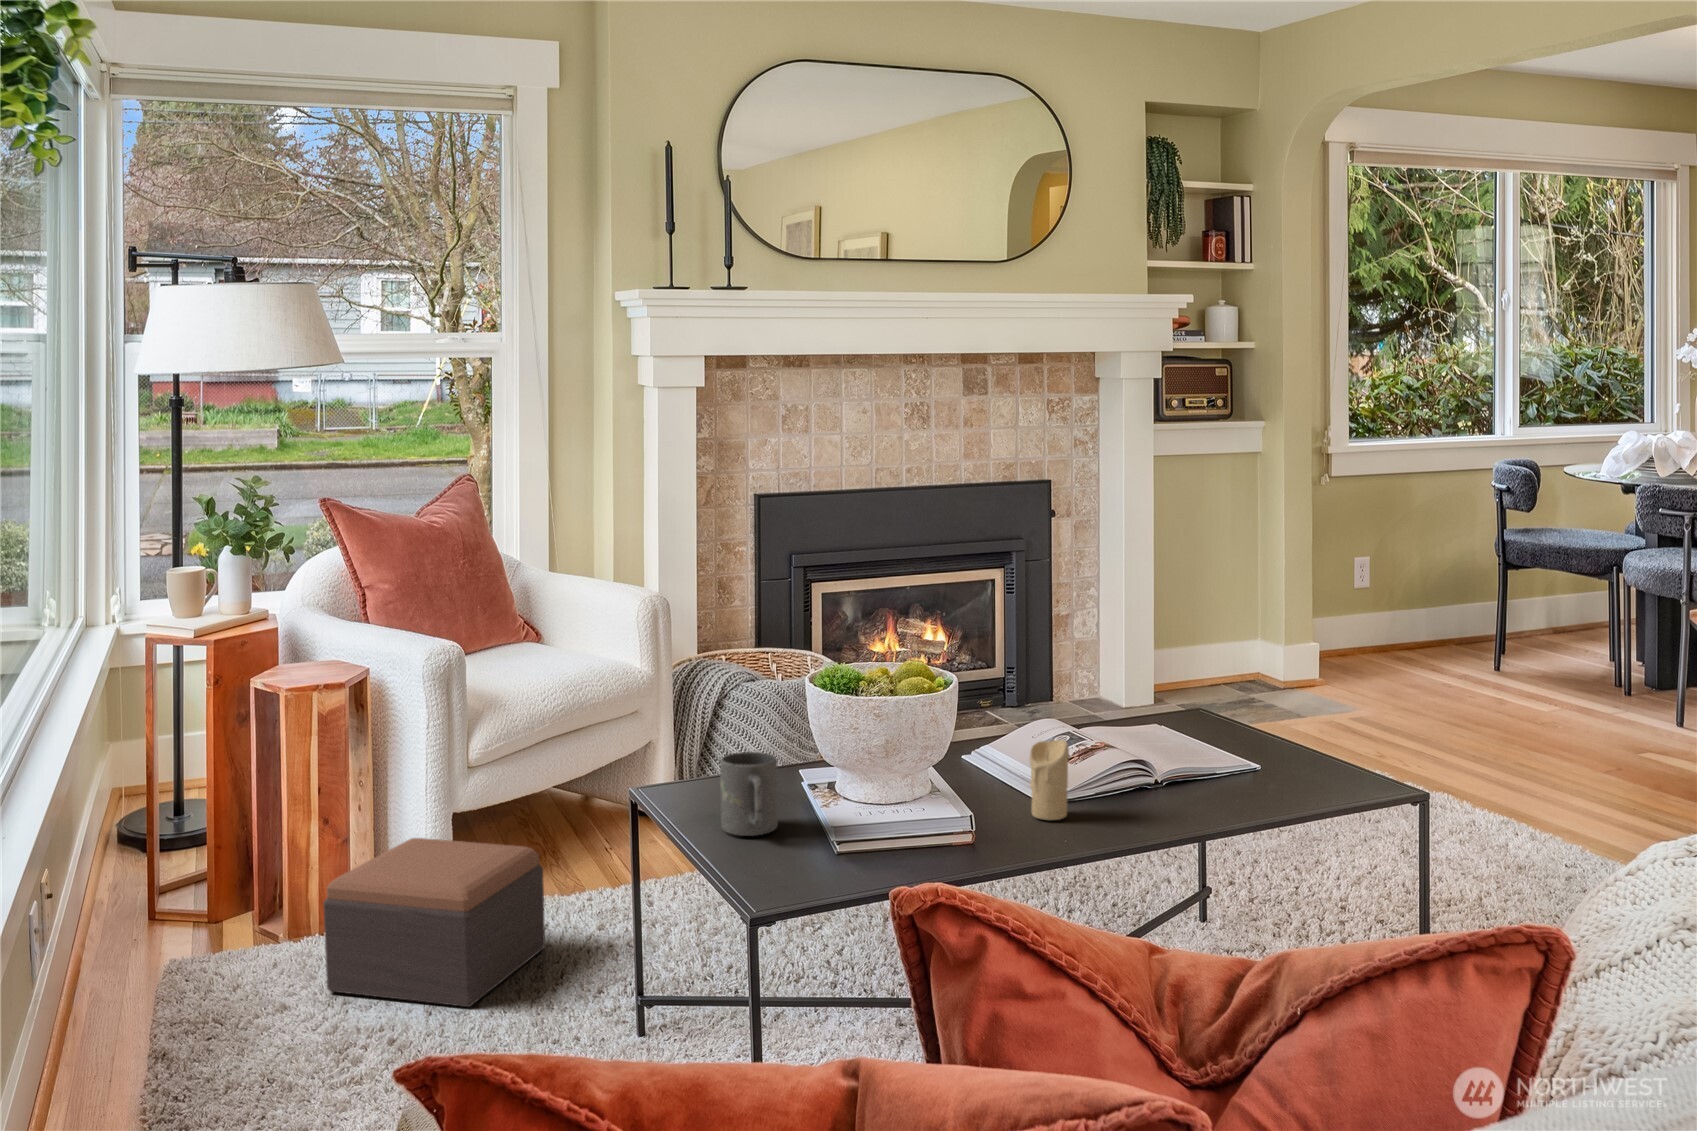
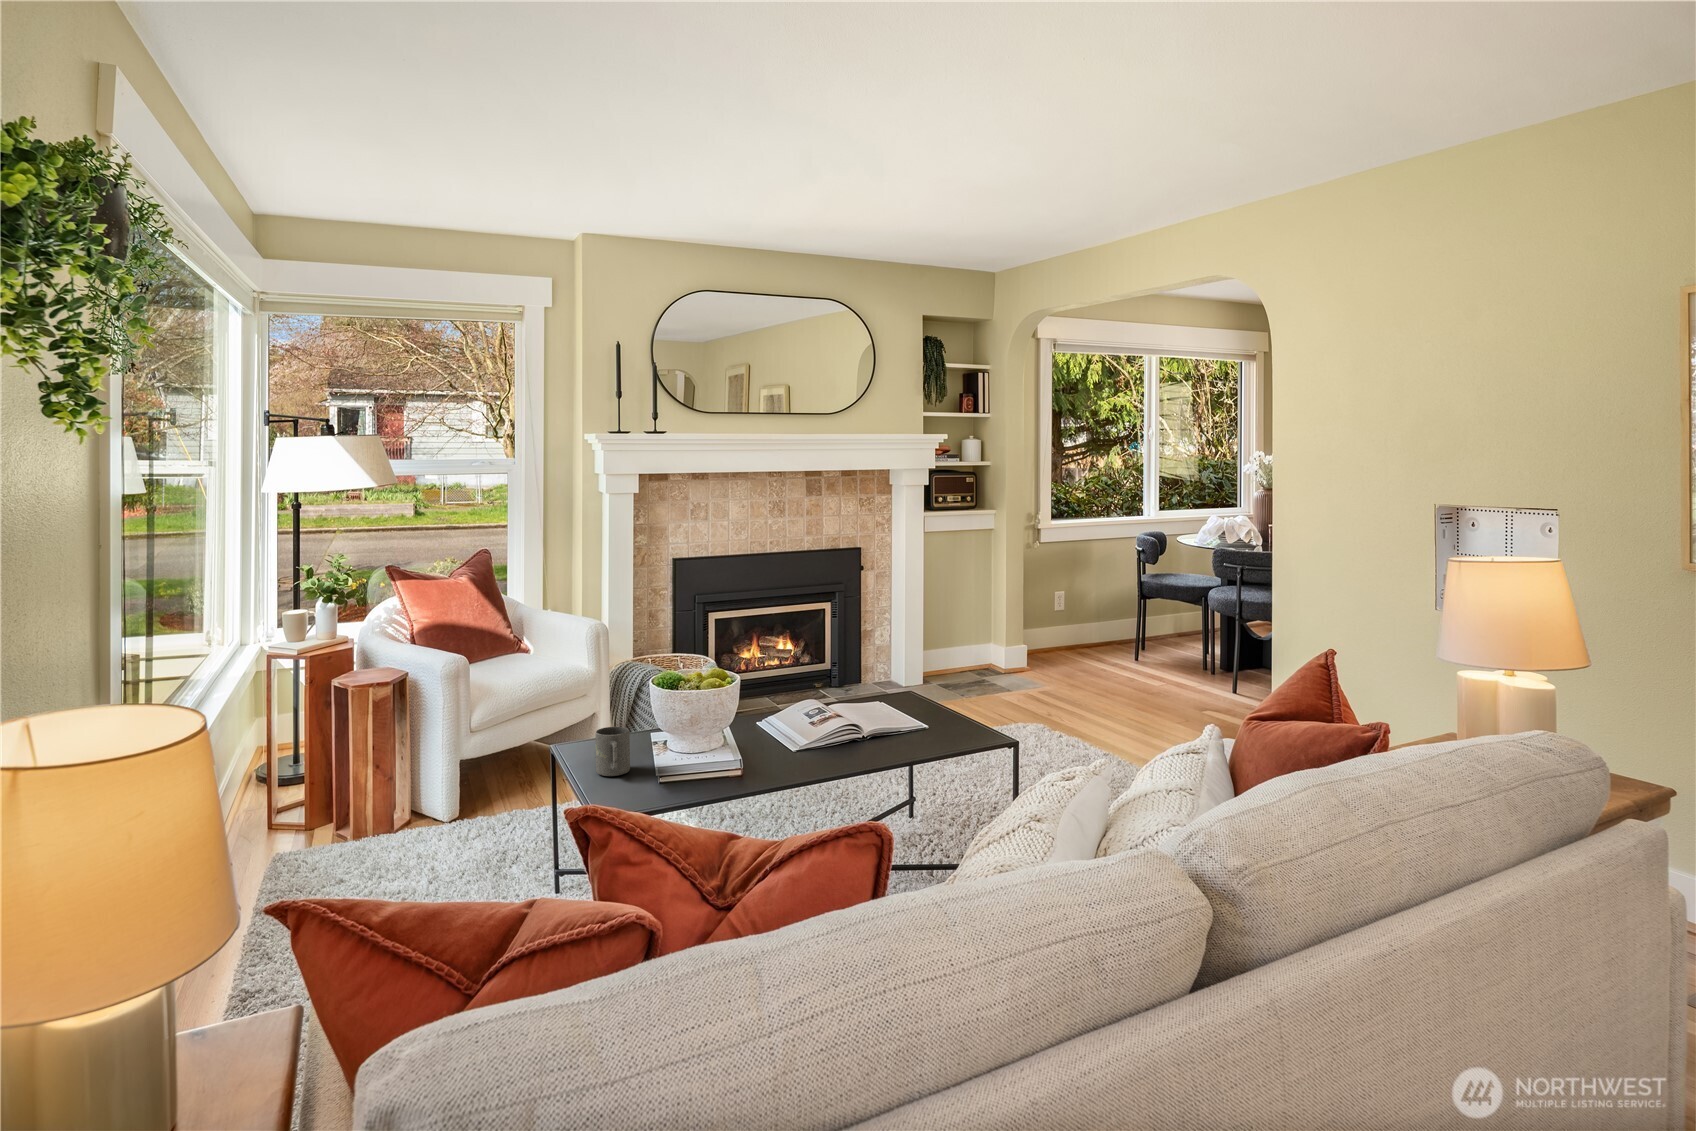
candle: present [1029,740,1069,820] -> none [779,718,802,765]
footstool: present [323,838,545,1007] -> none [369,776,511,879]

